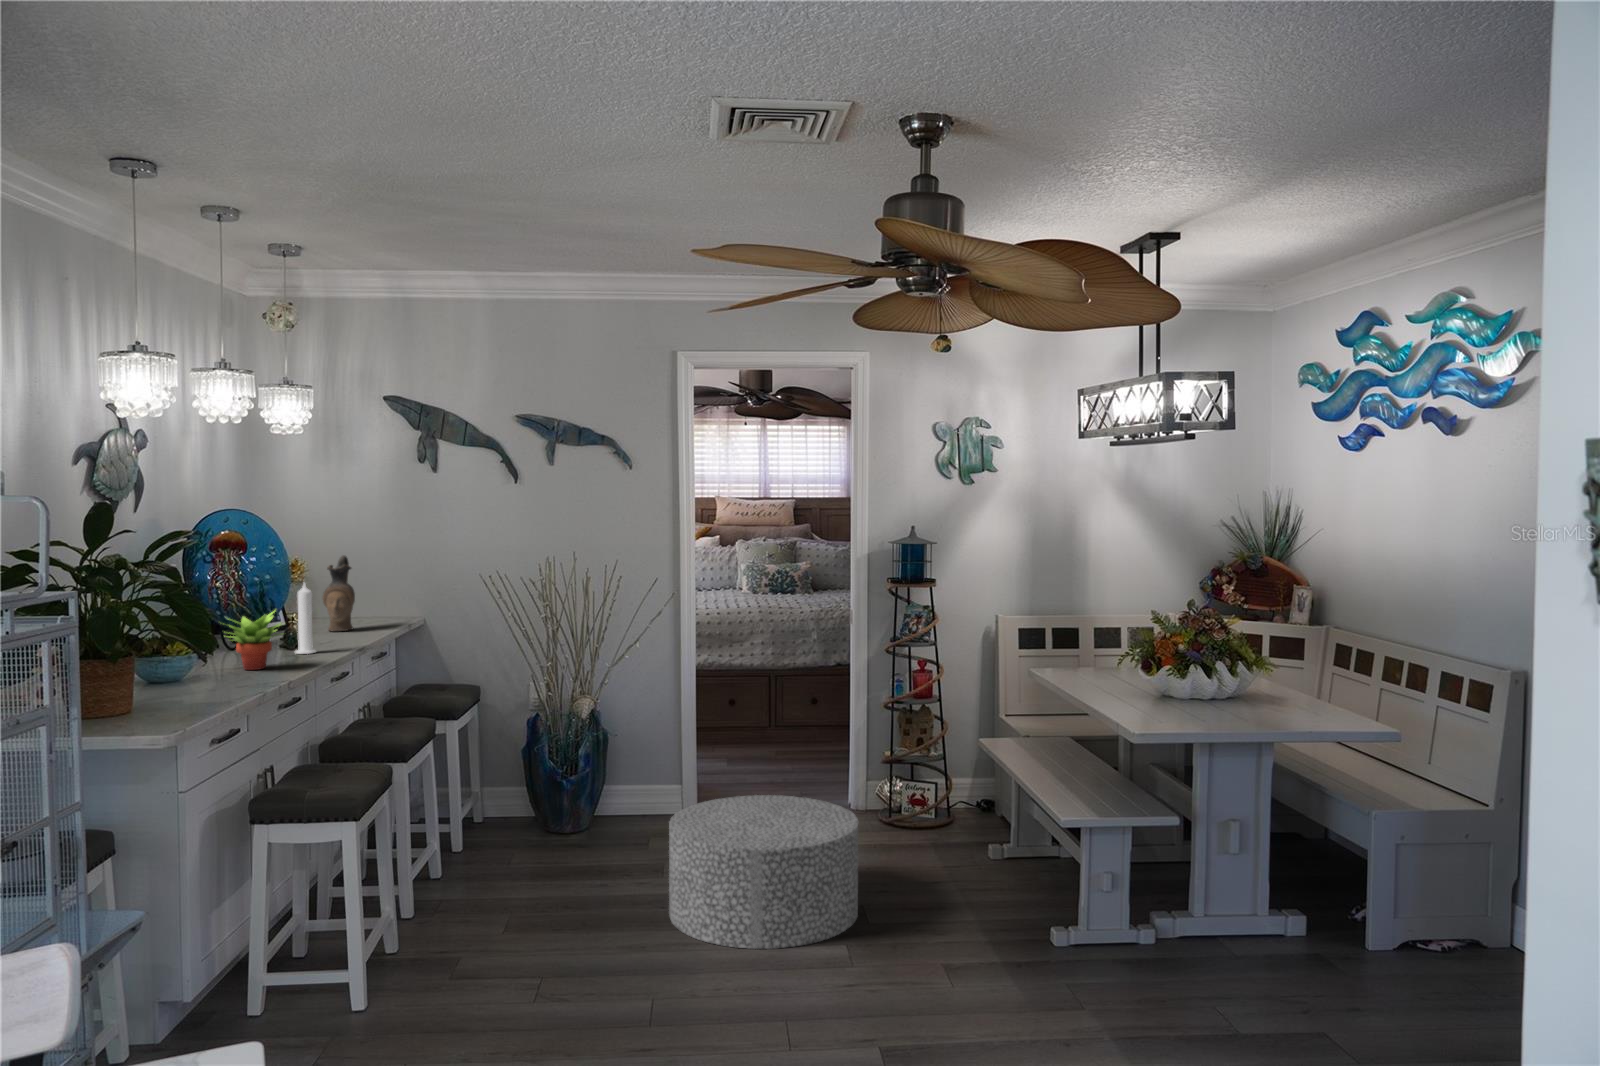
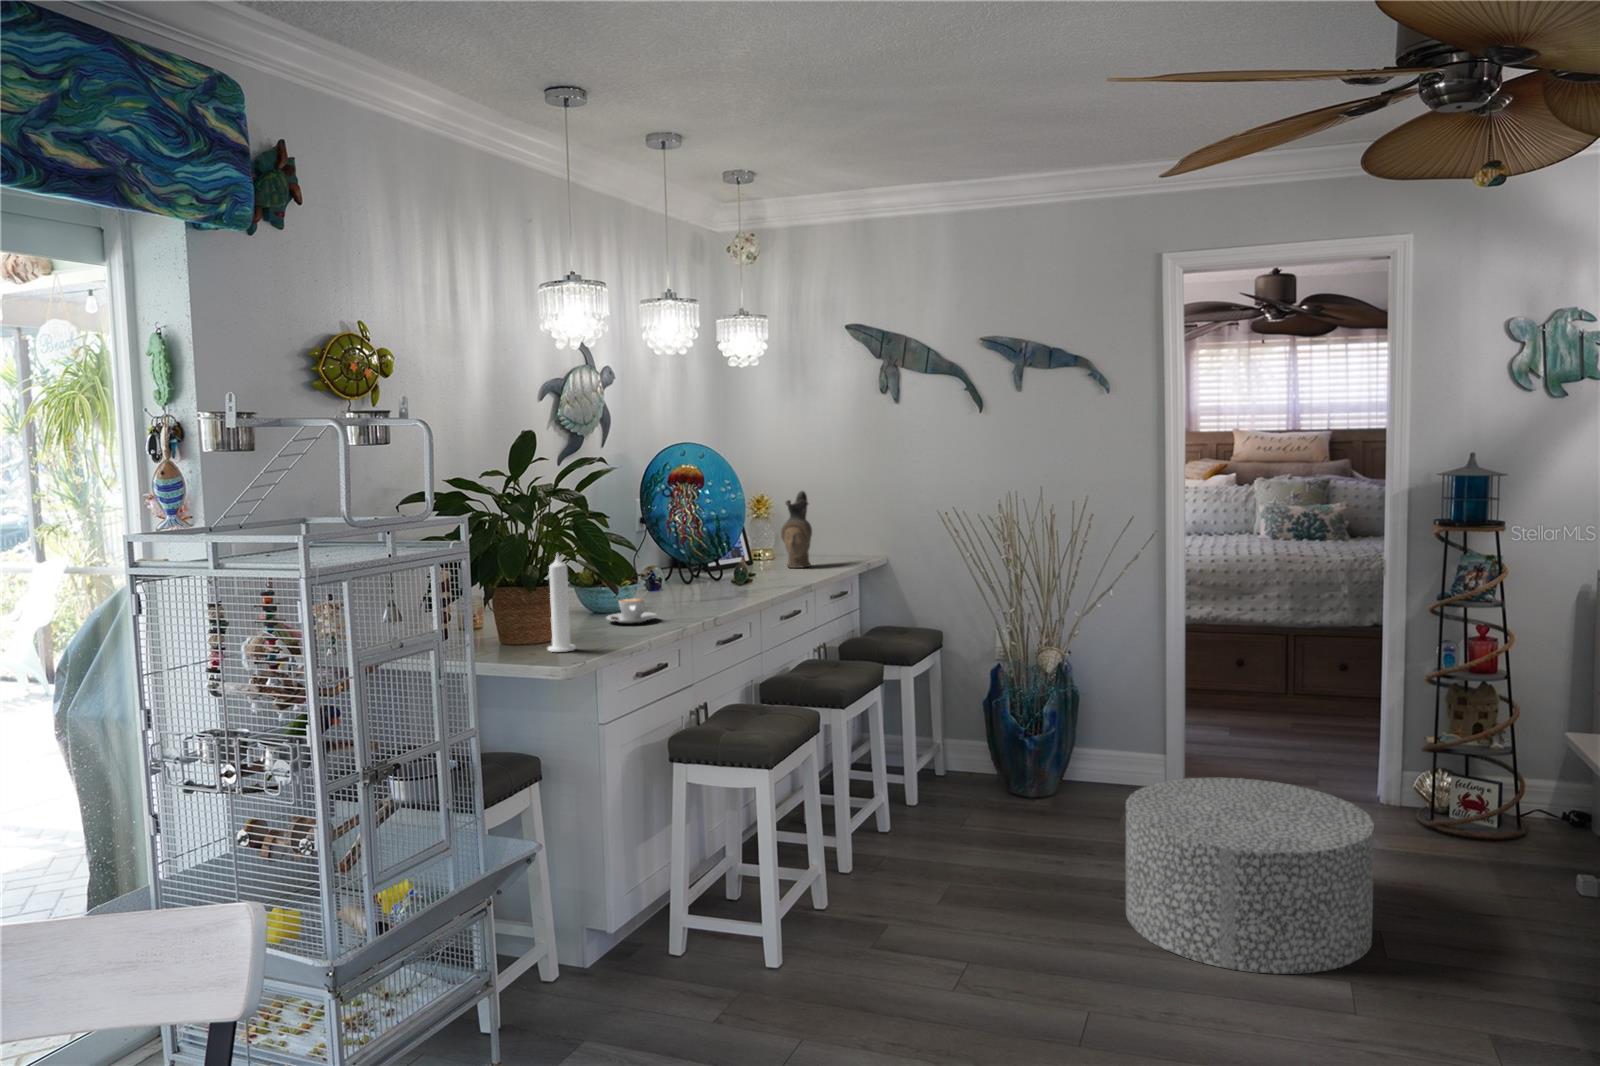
candle: present [295,583,316,654] -> present [548,553,576,652]
succulent plant: present [228,610,282,670] -> none [661,542,724,603]
coffee cup: none [169,667,226,693] -> present [606,598,657,623]

